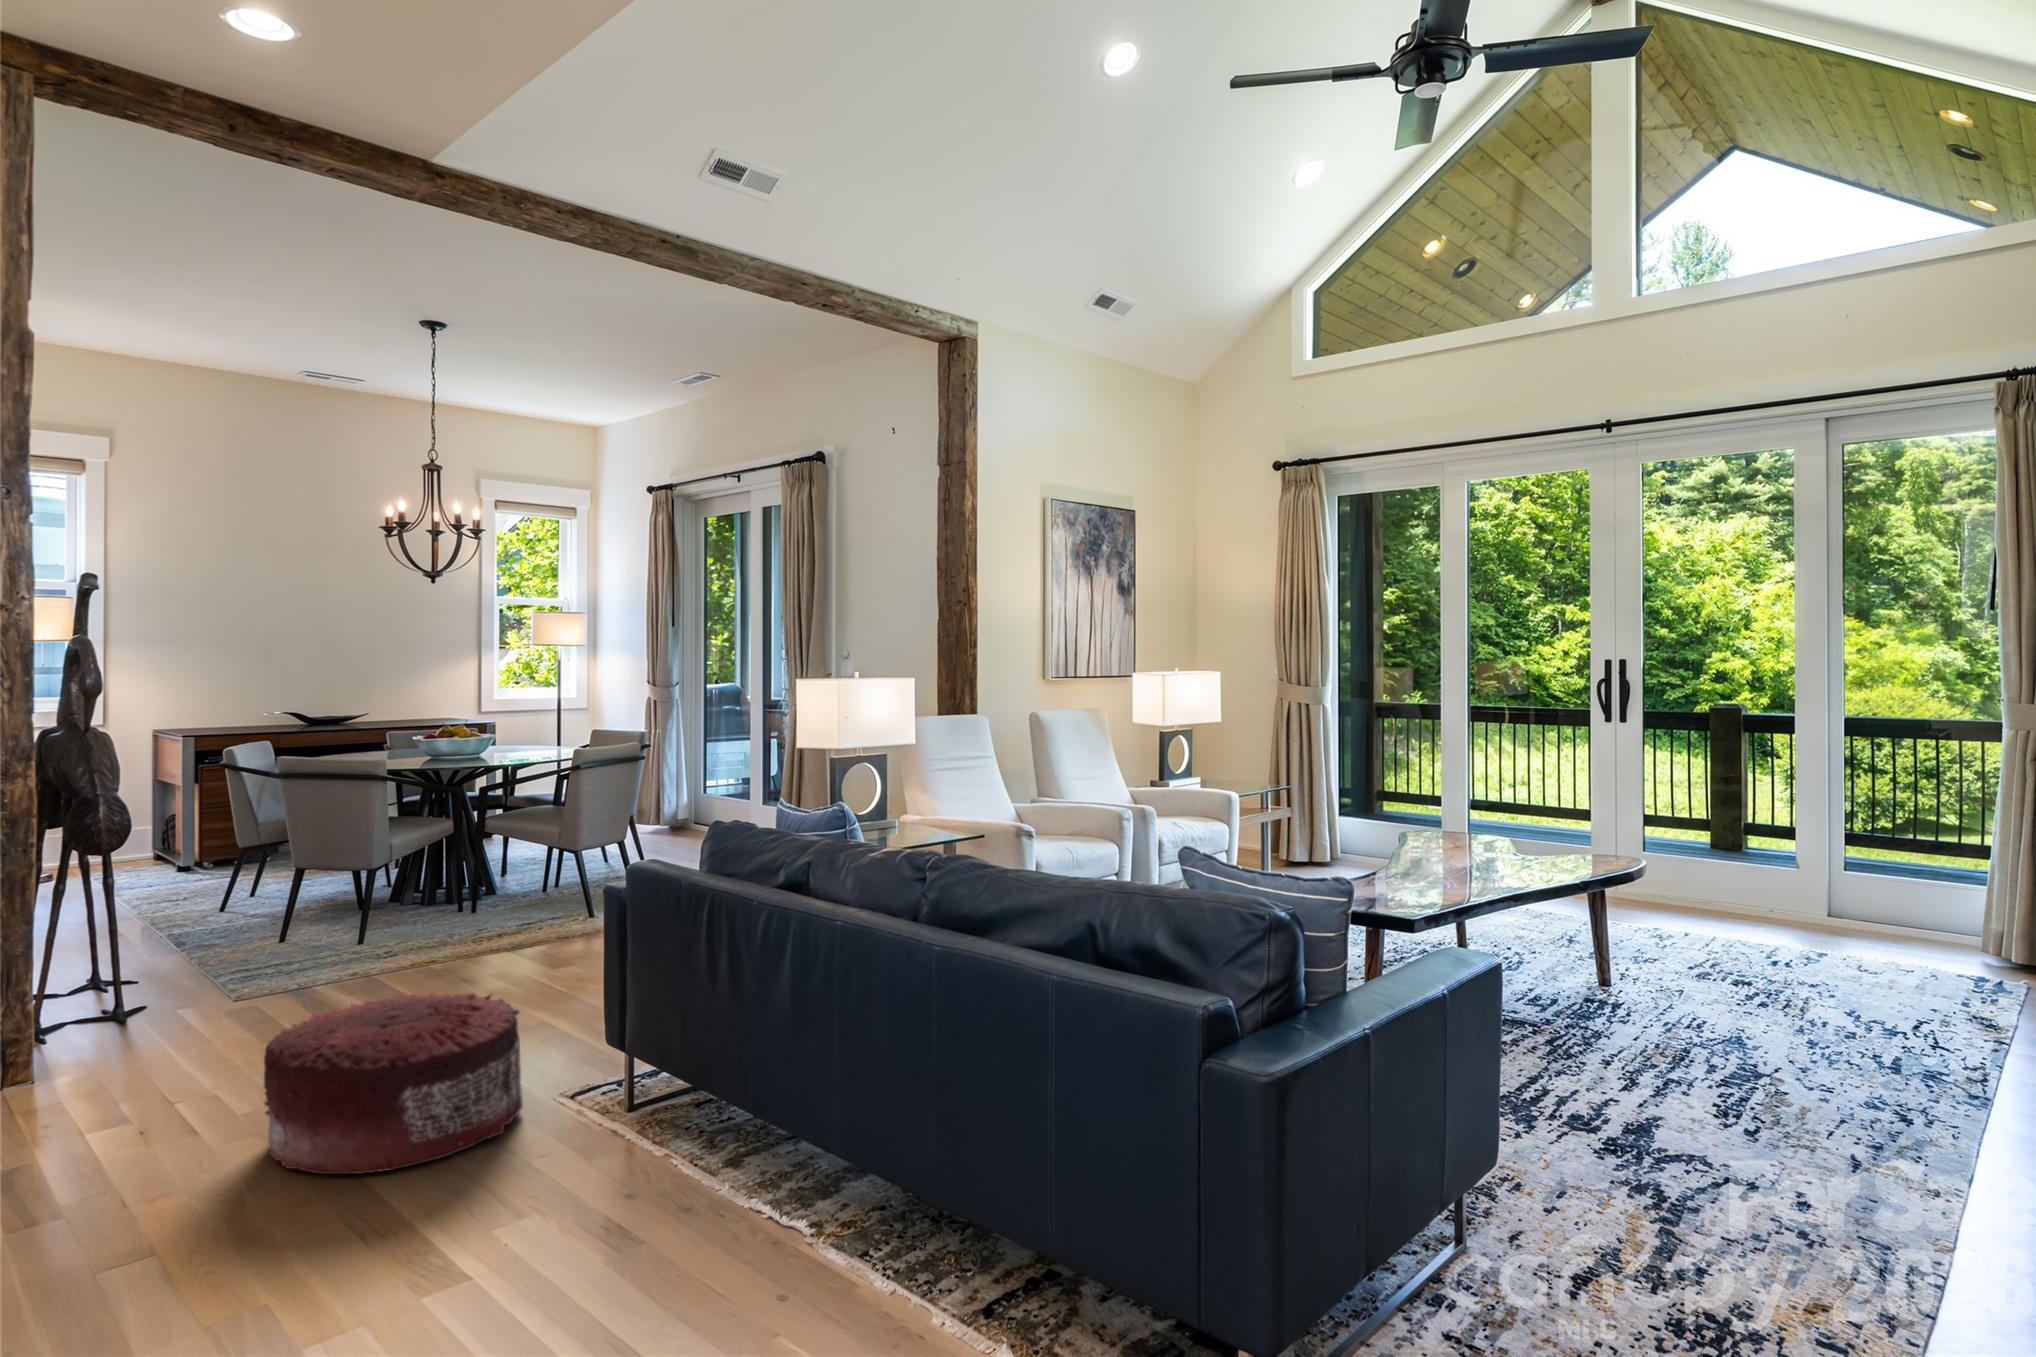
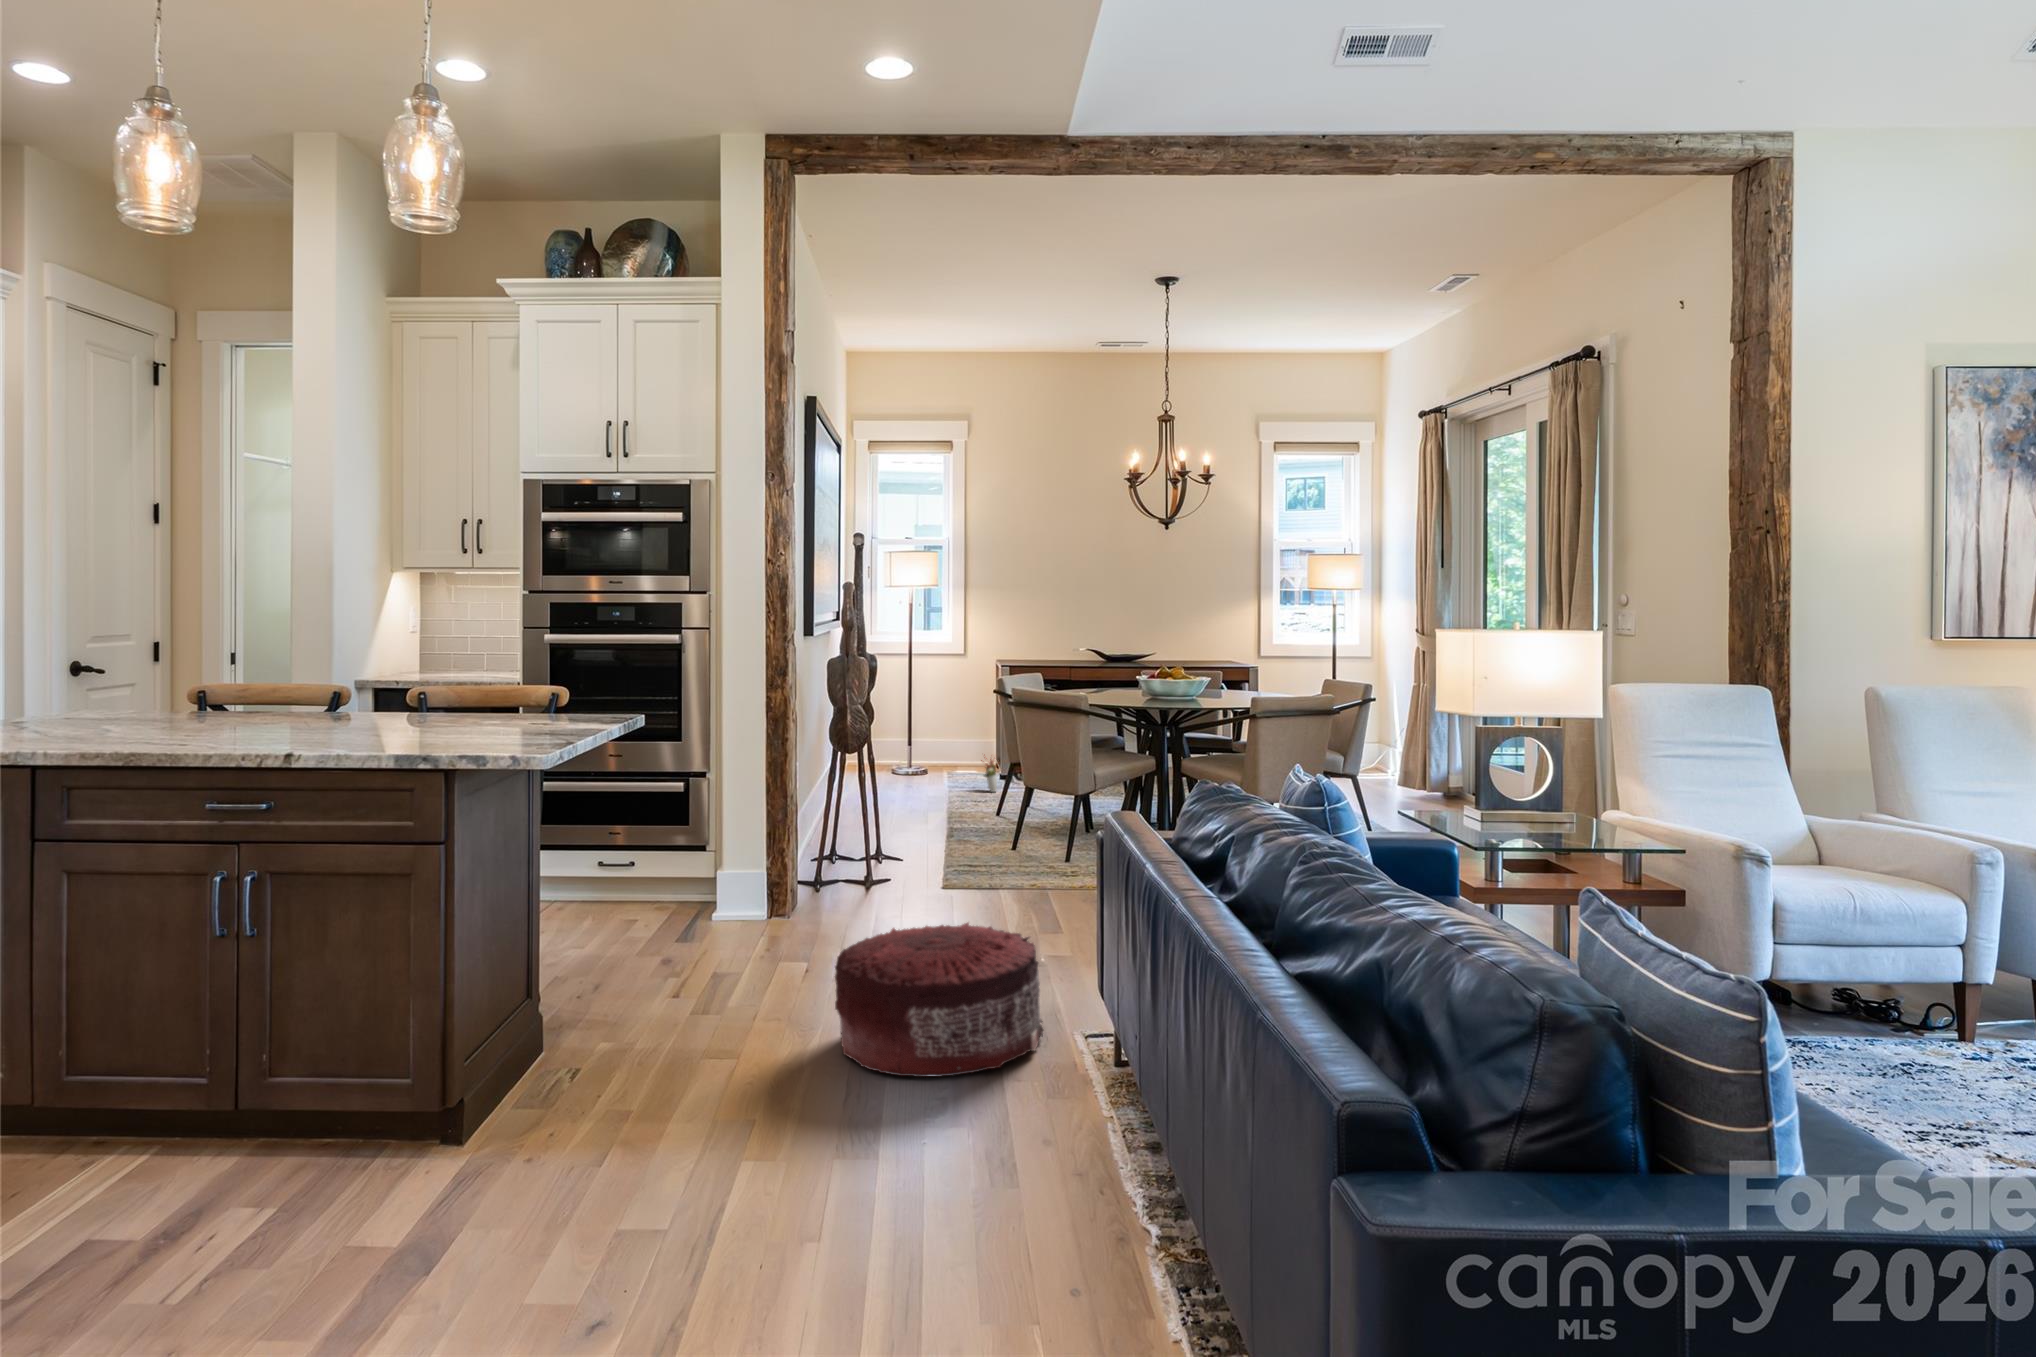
decorative plant: none [153,827,181,872] -> present [981,757,997,792]

